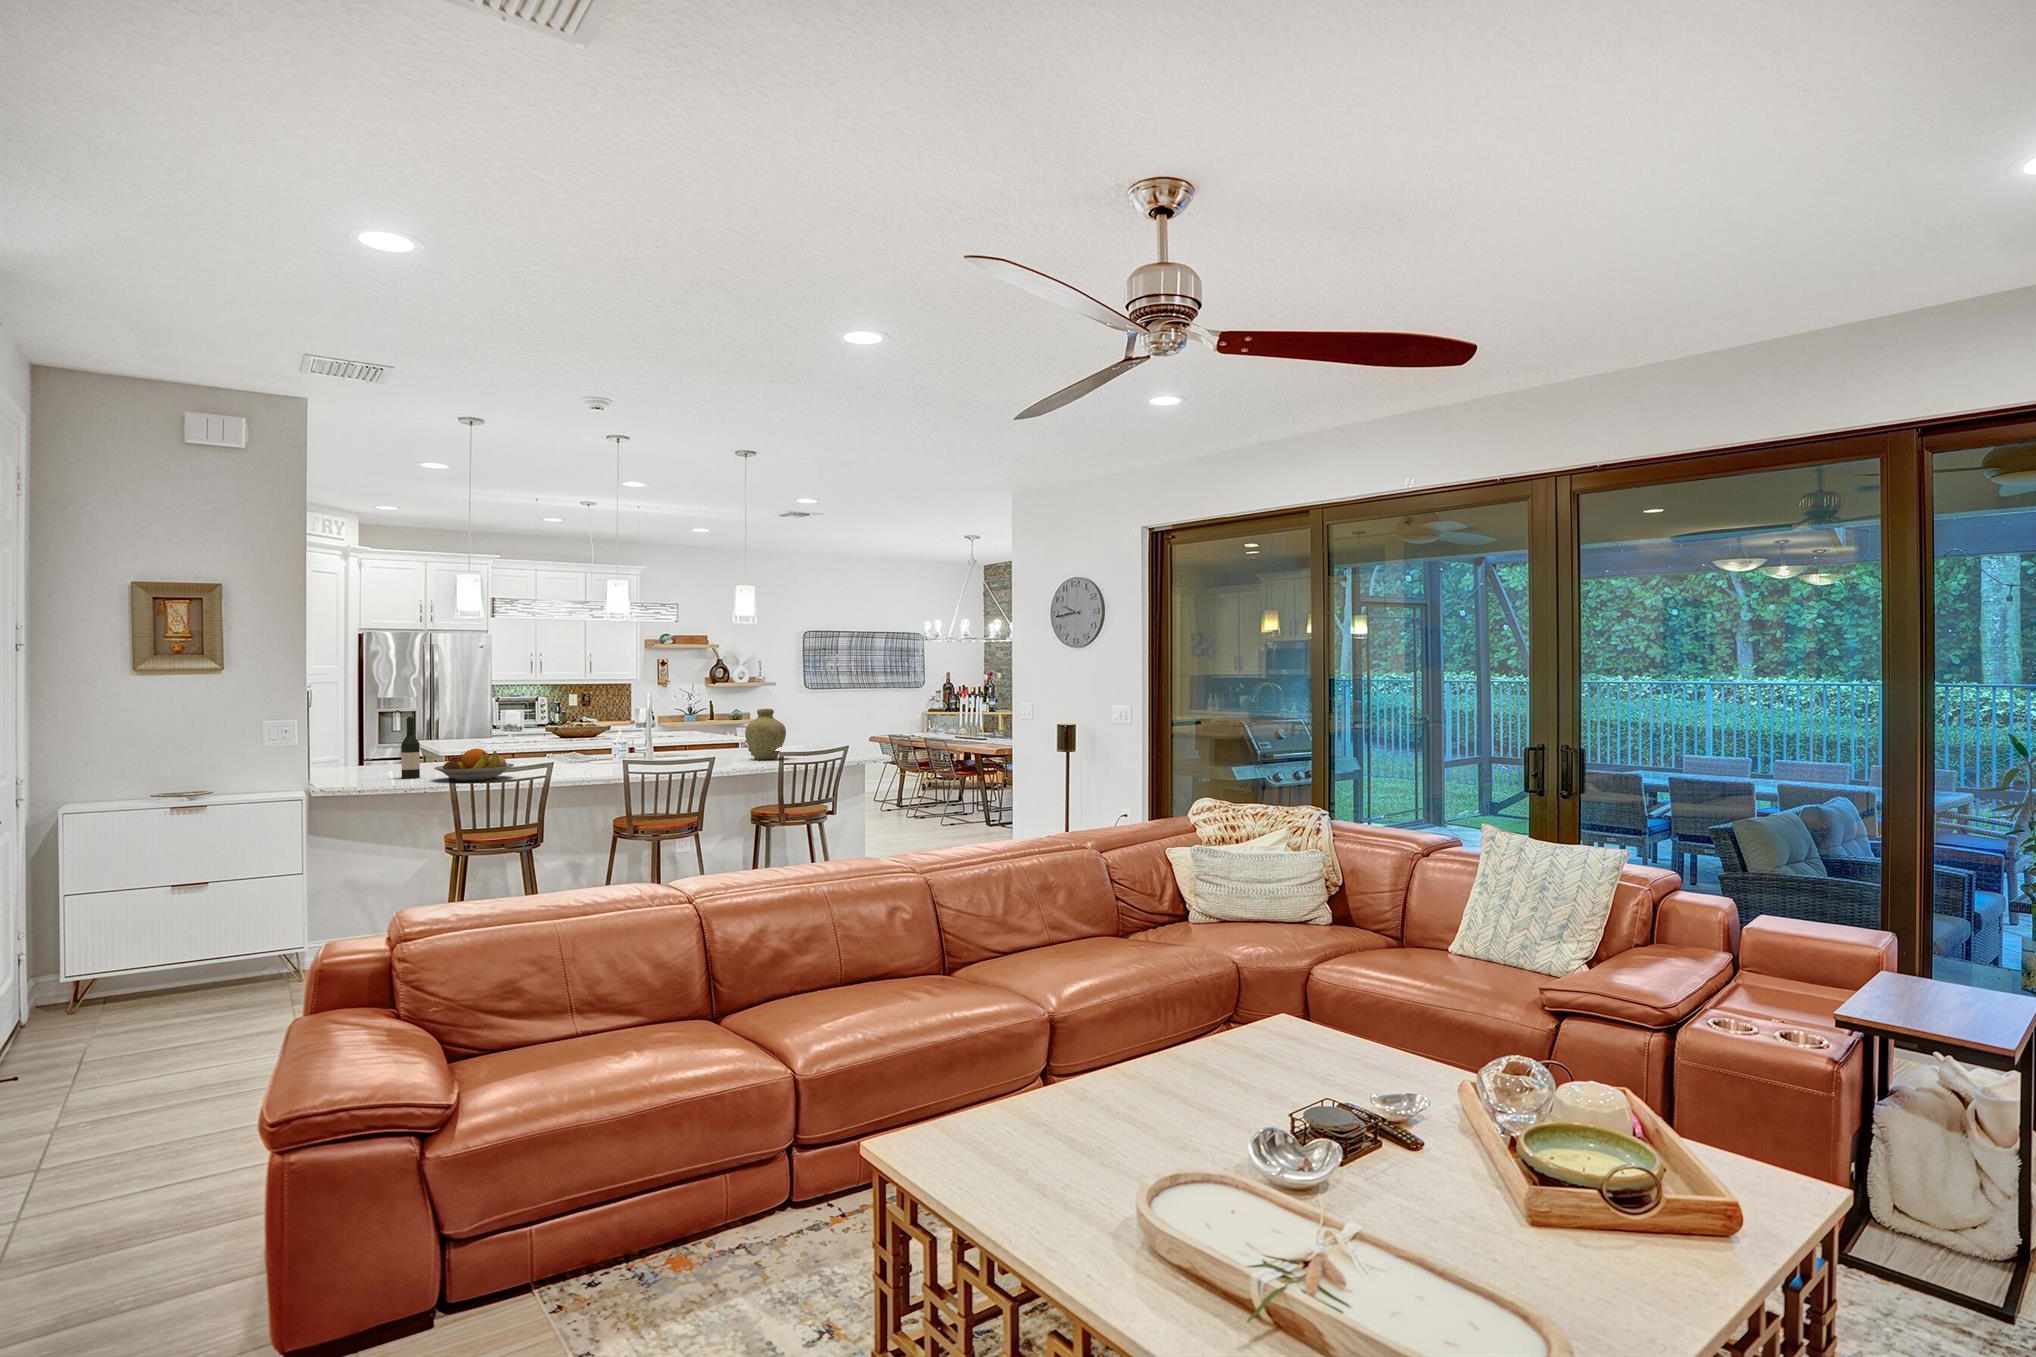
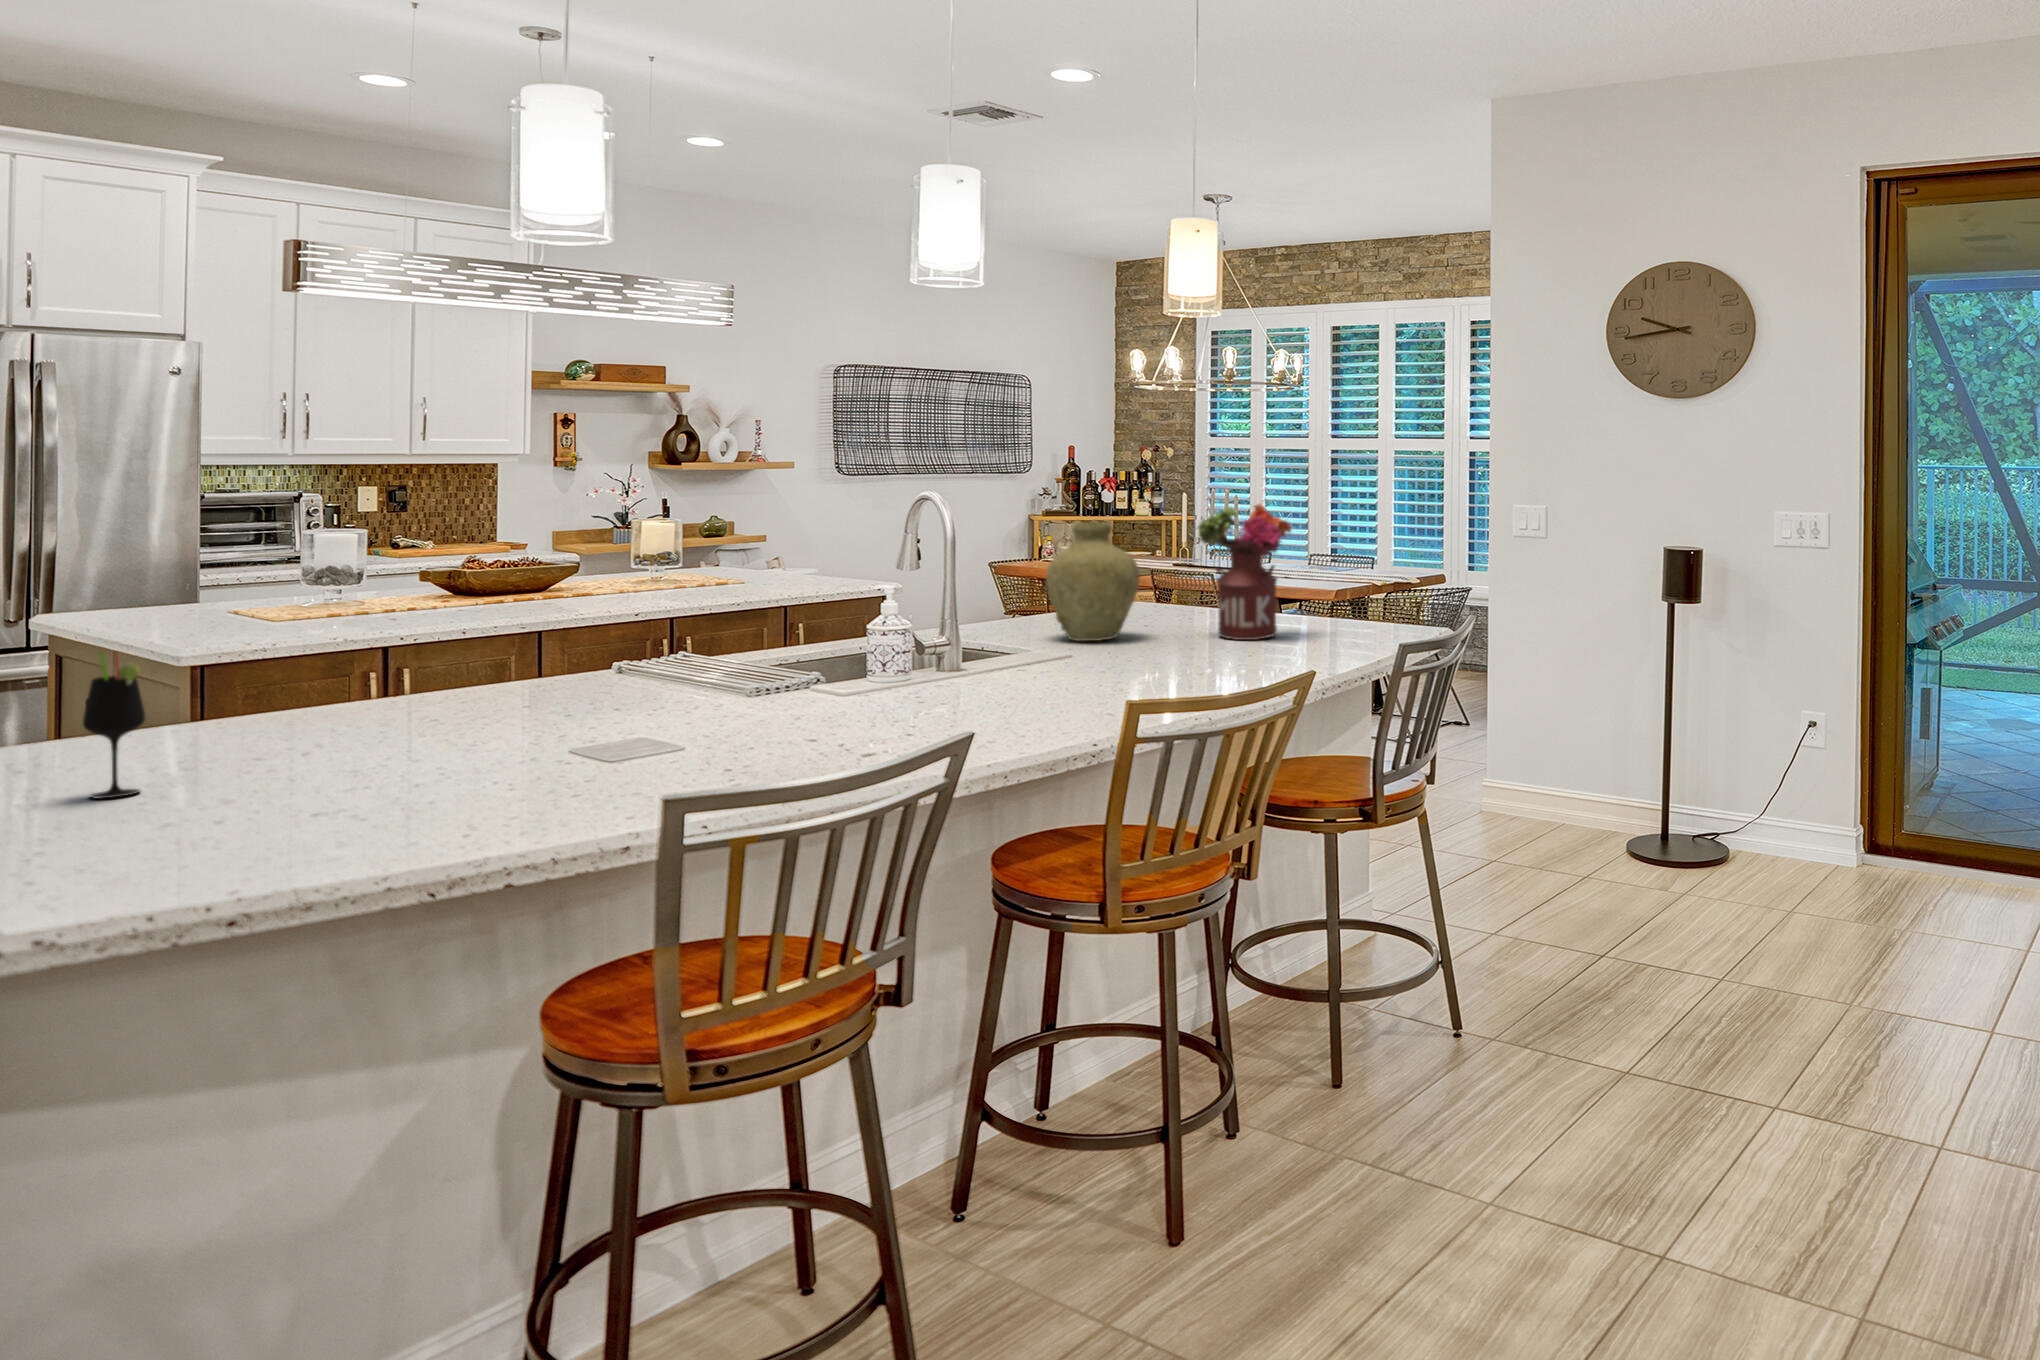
flower arrangement: none [808,701,851,761] -> present [1198,504,1291,640]
wine bottle: present [401,717,420,778] -> none [180,565,249,770]
wine glass: none [370,740,386,782] -> present [83,652,145,798]
fruit bowl: present [434,749,514,780] -> none [325,664,590,769]

